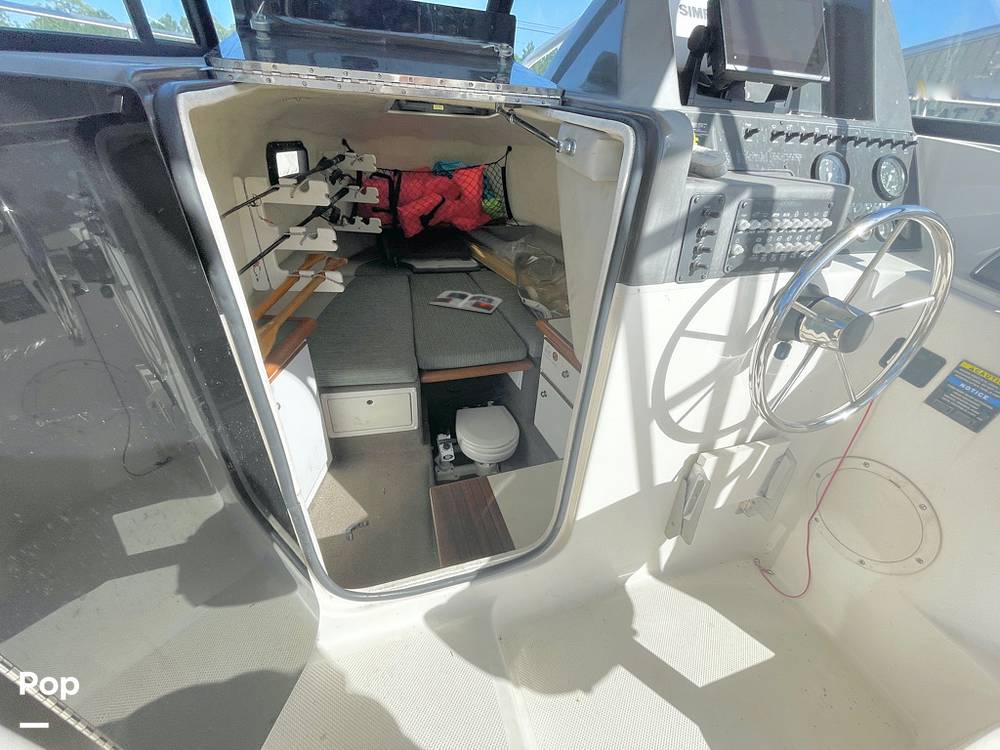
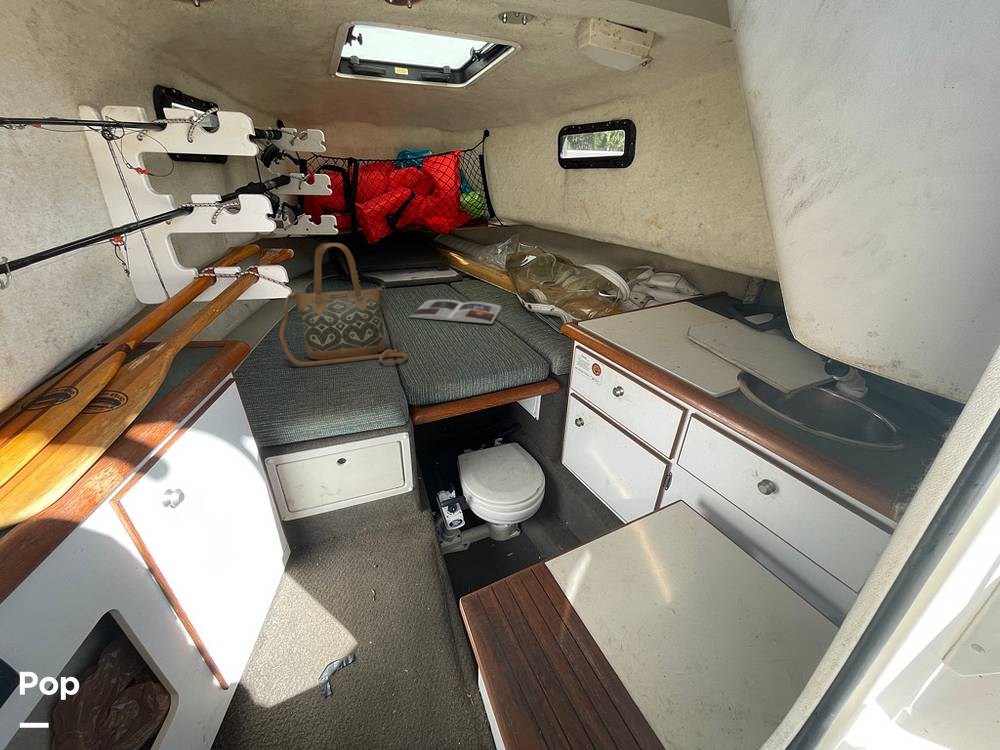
handbag: none [334,249,422,338] -> present [279,243,407,366]

